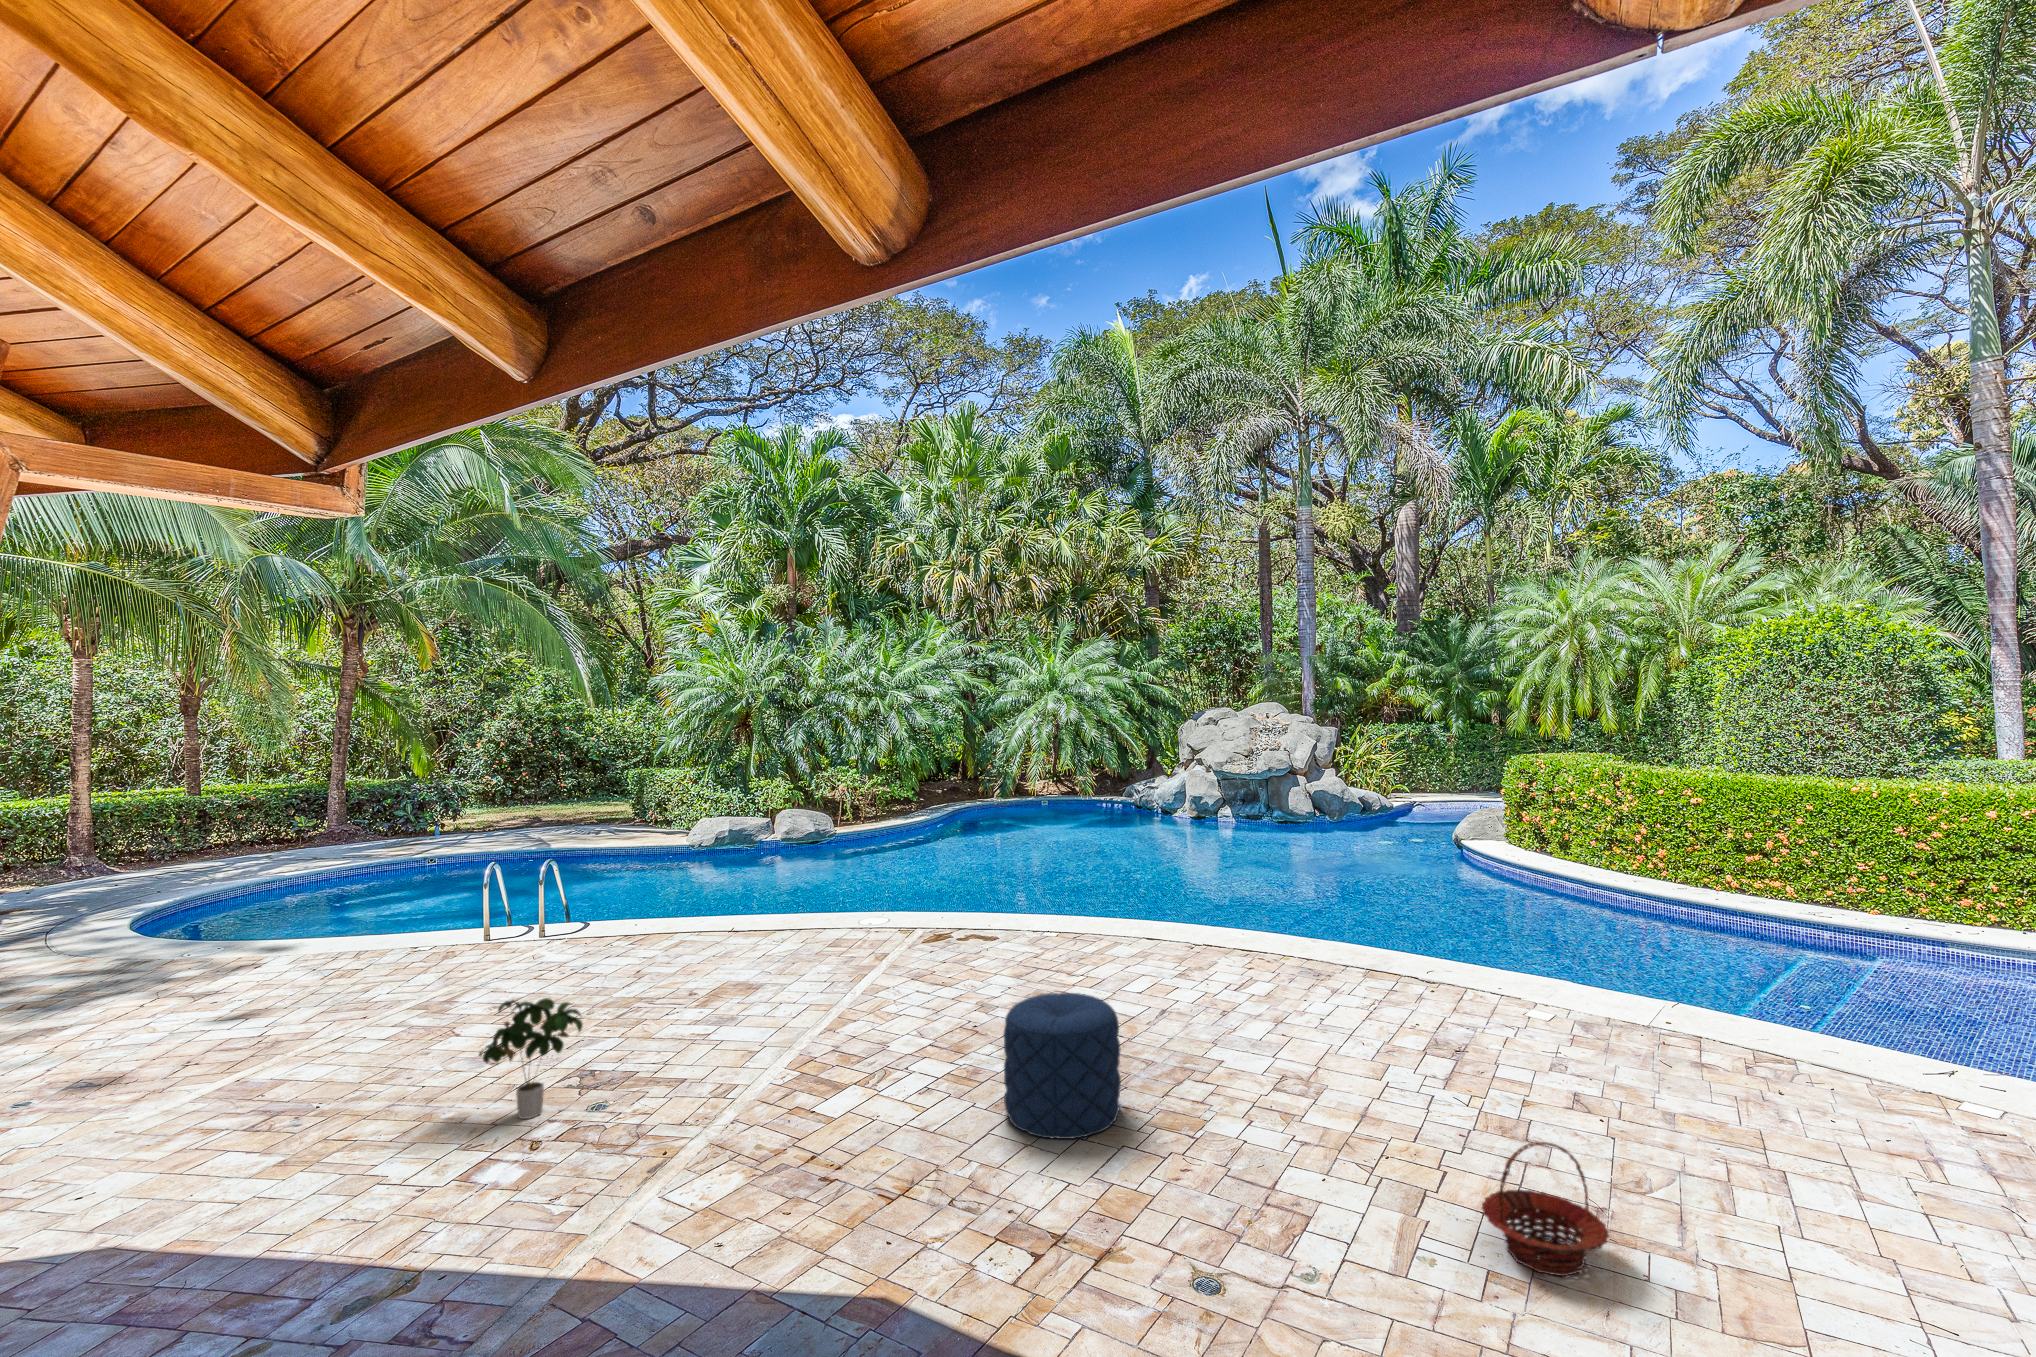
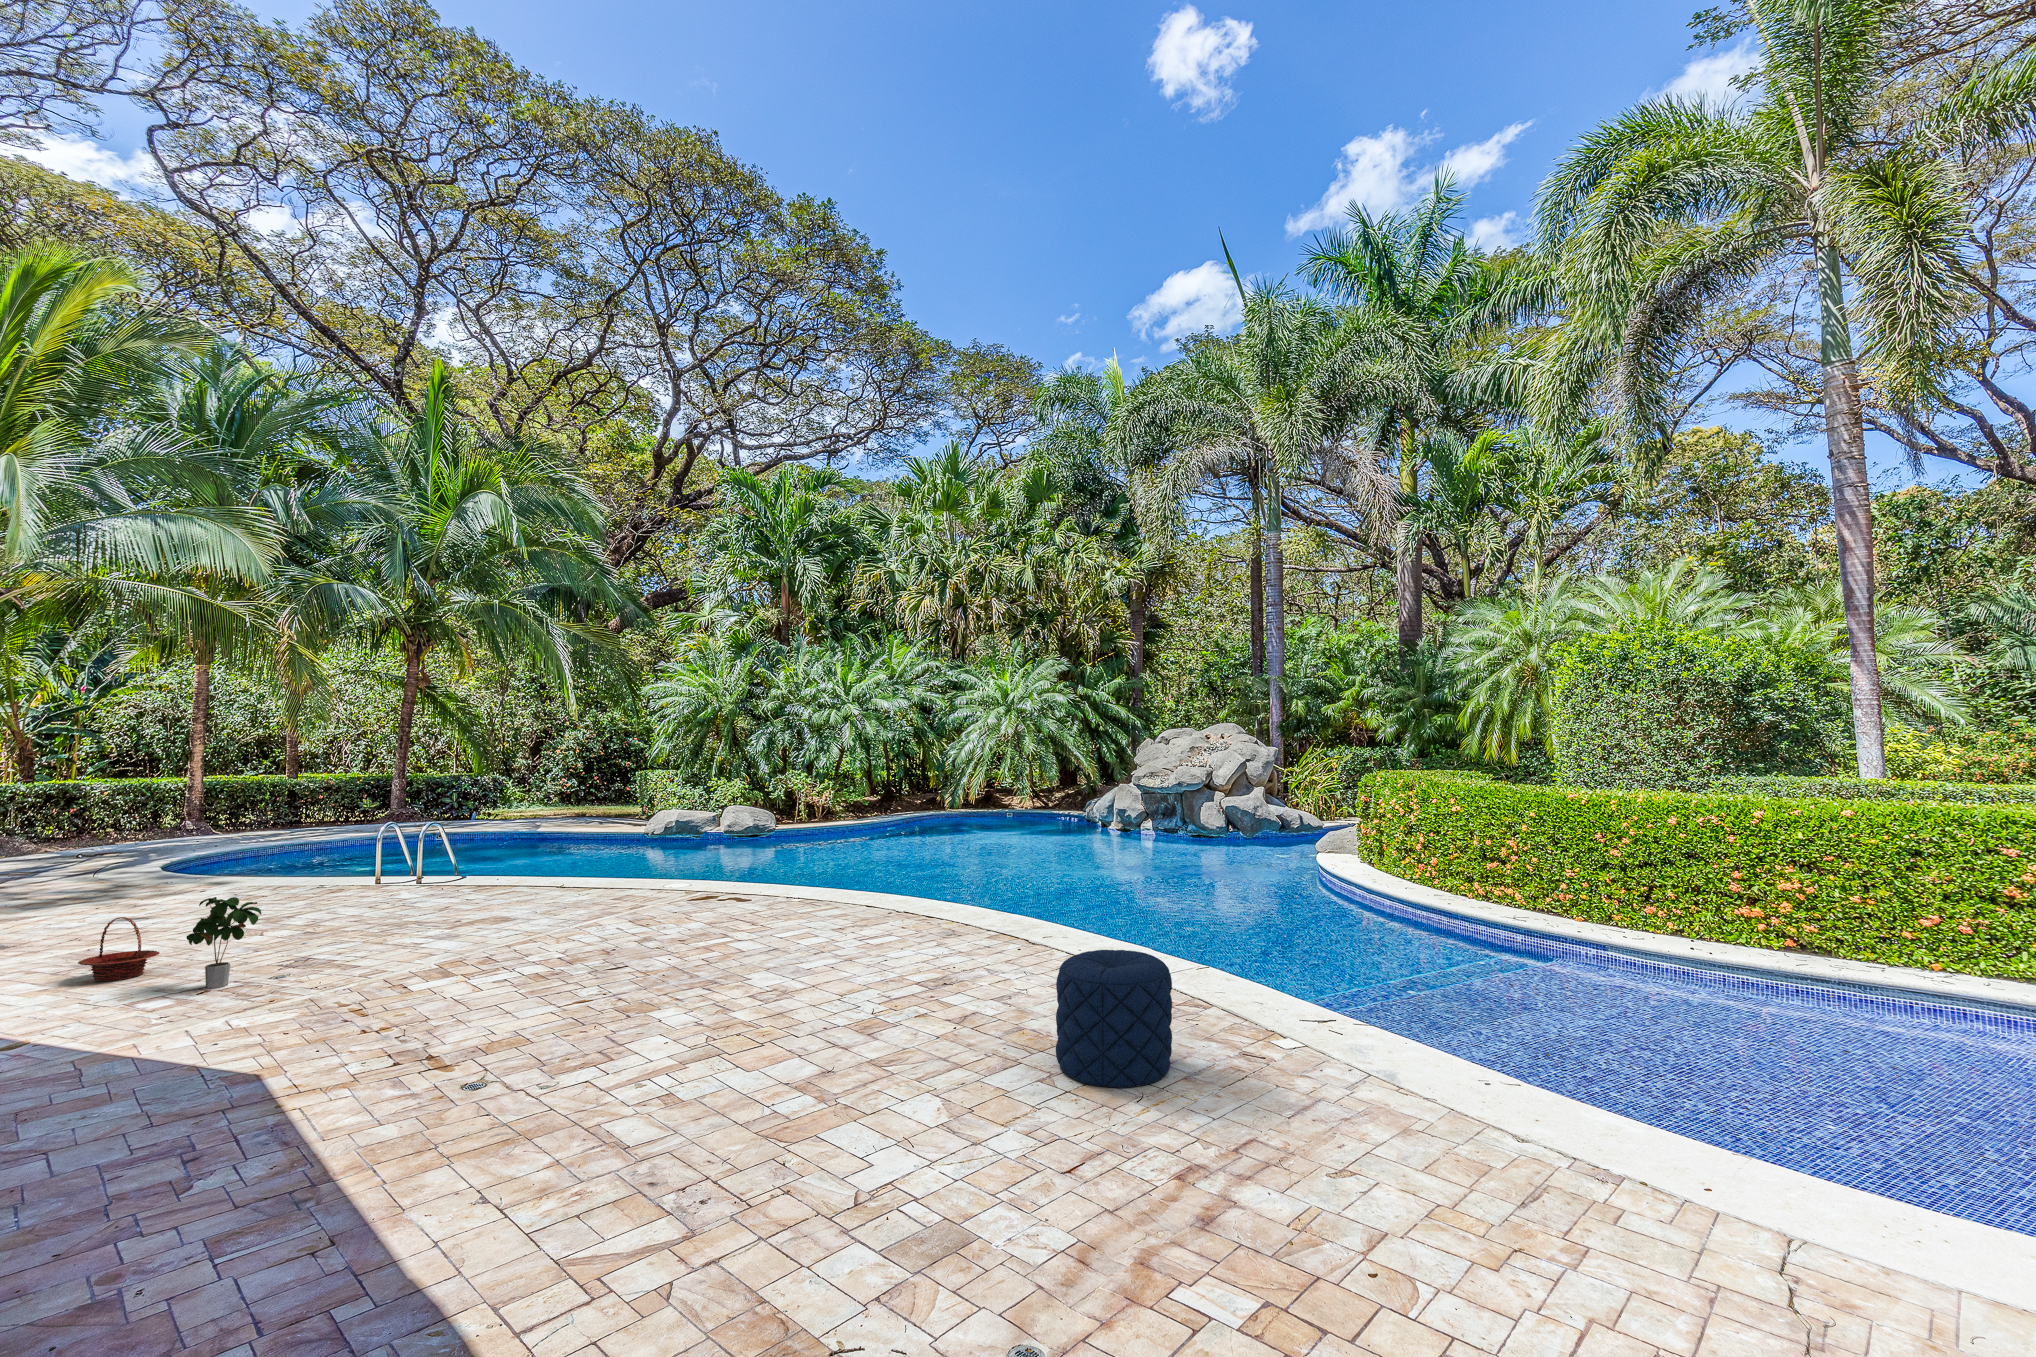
pouf: present [1004,993,1121,1139] -> present [1056,950,1172,1088]
basket: present [1482,1142,1609,1276] -> present [78,917,159,981]

